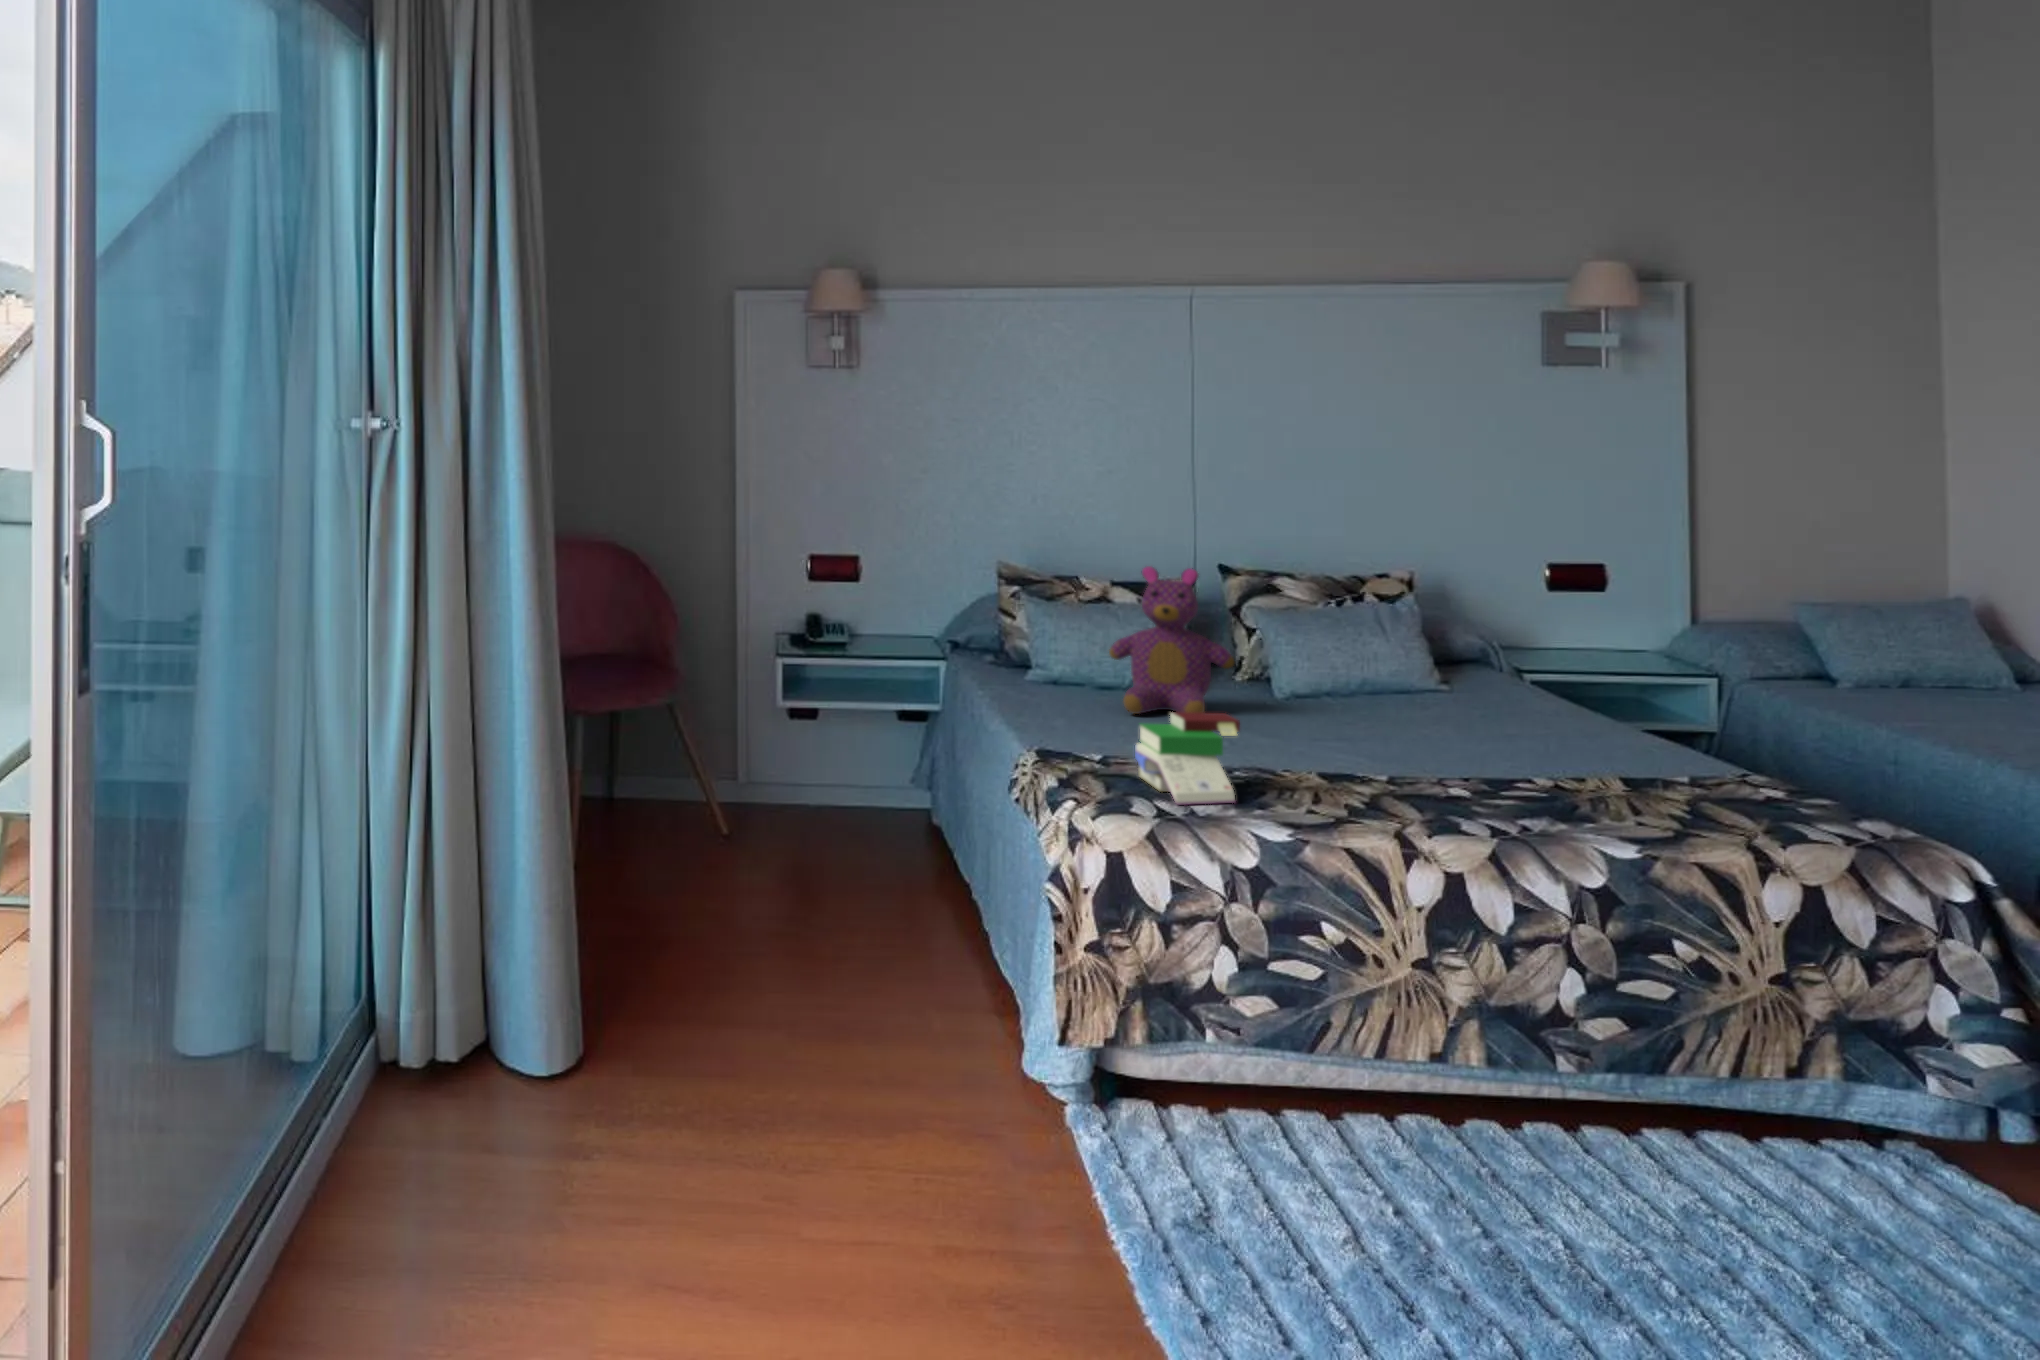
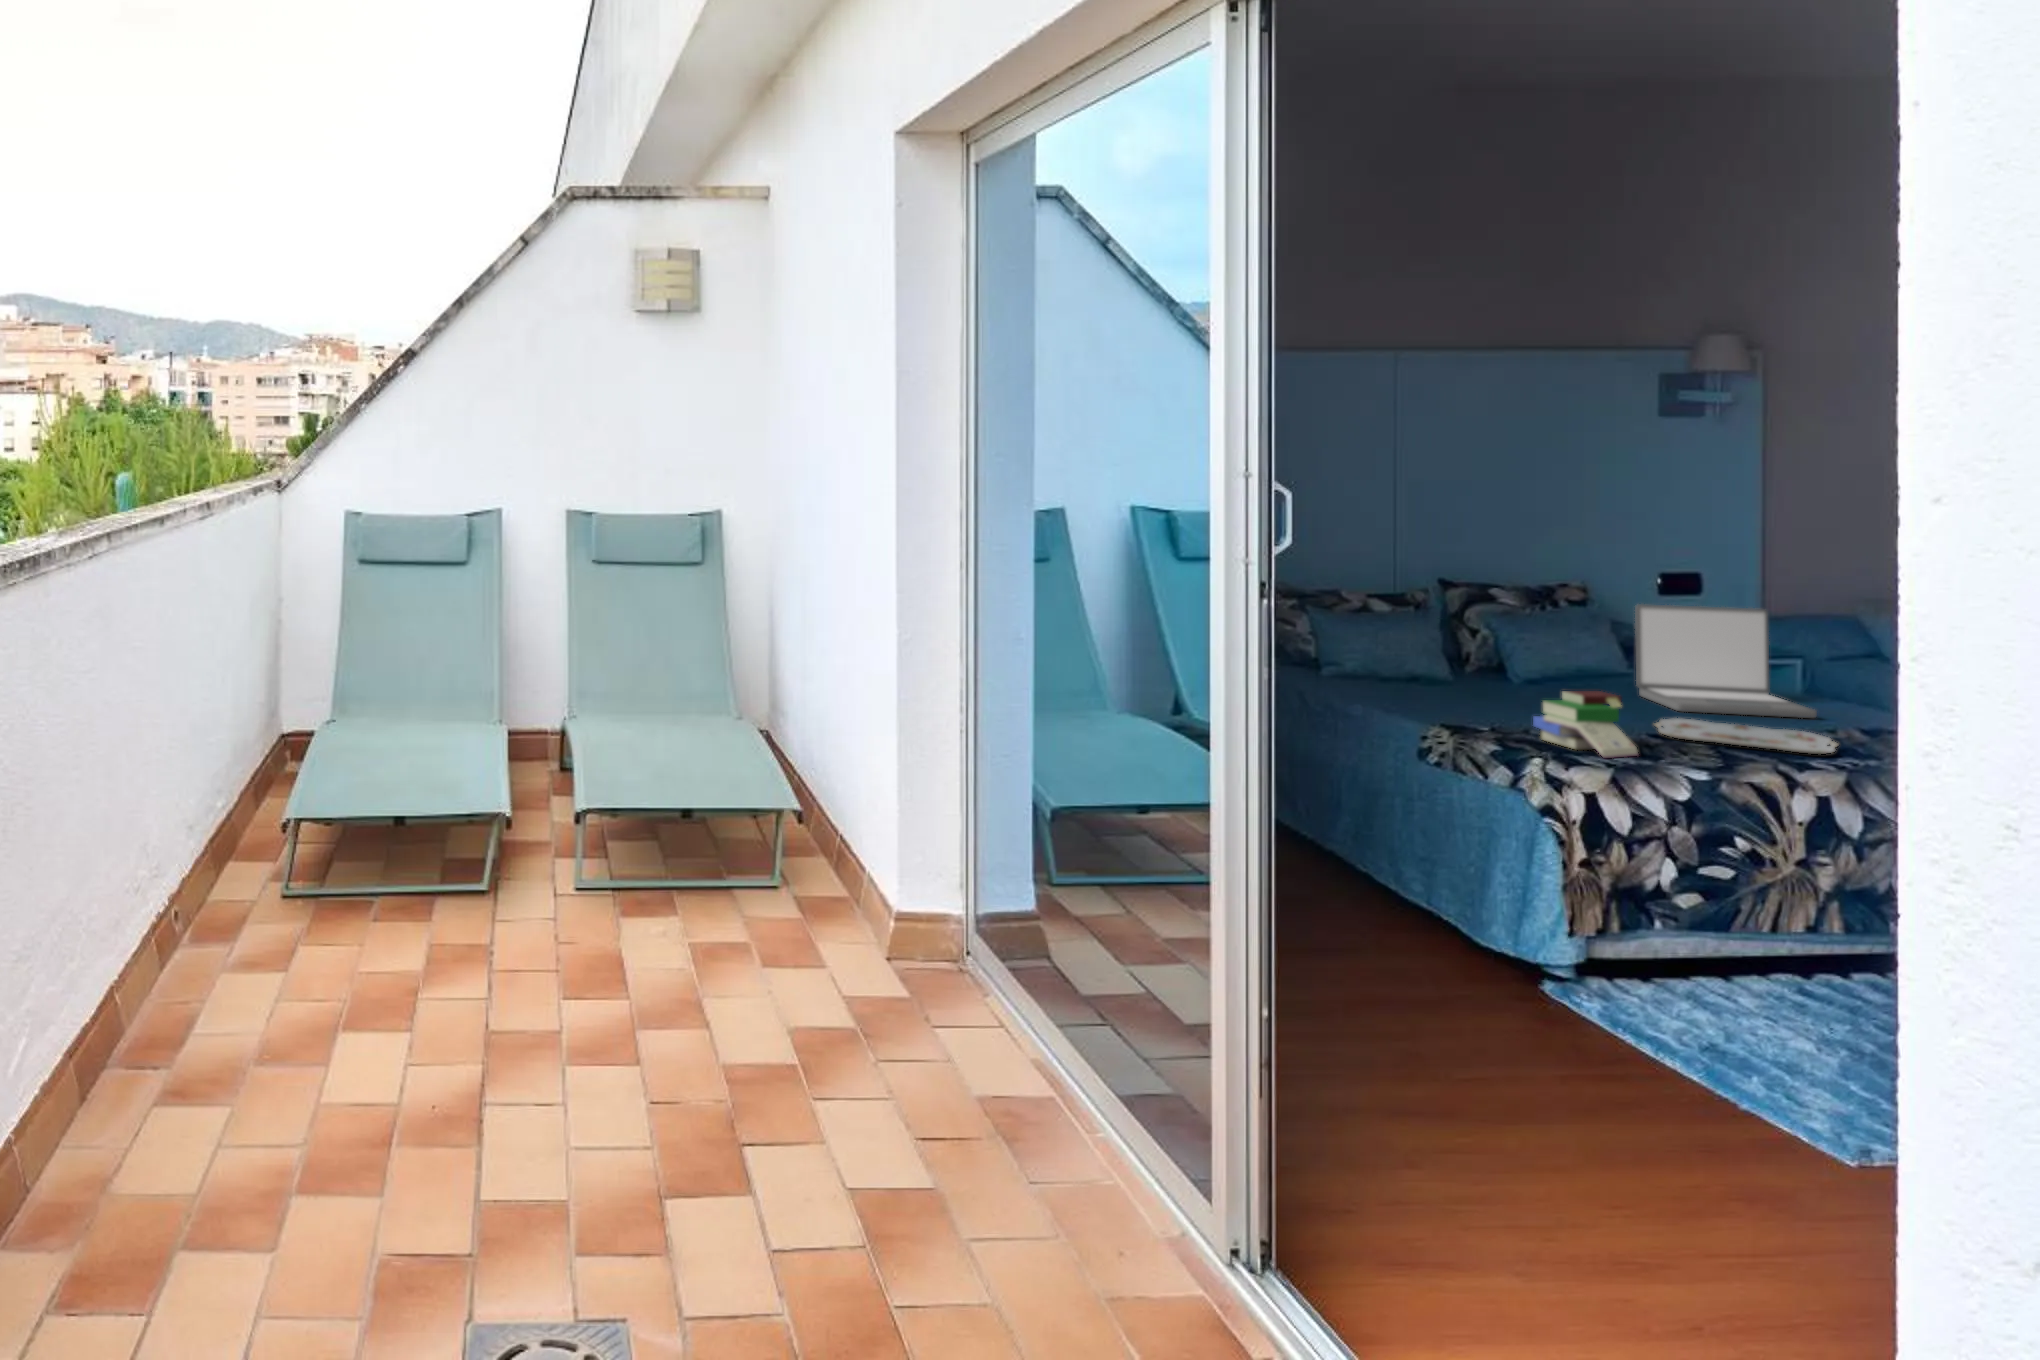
teddy bear: present [1109,566,1235,714] -> none [1414,580,1518,698]
laptop: none [1398,600,1604,757] -> present [1635,604,1817,718]
serving tray: none [1321,752,1560,808] -> present [1655,718,1838,754]

